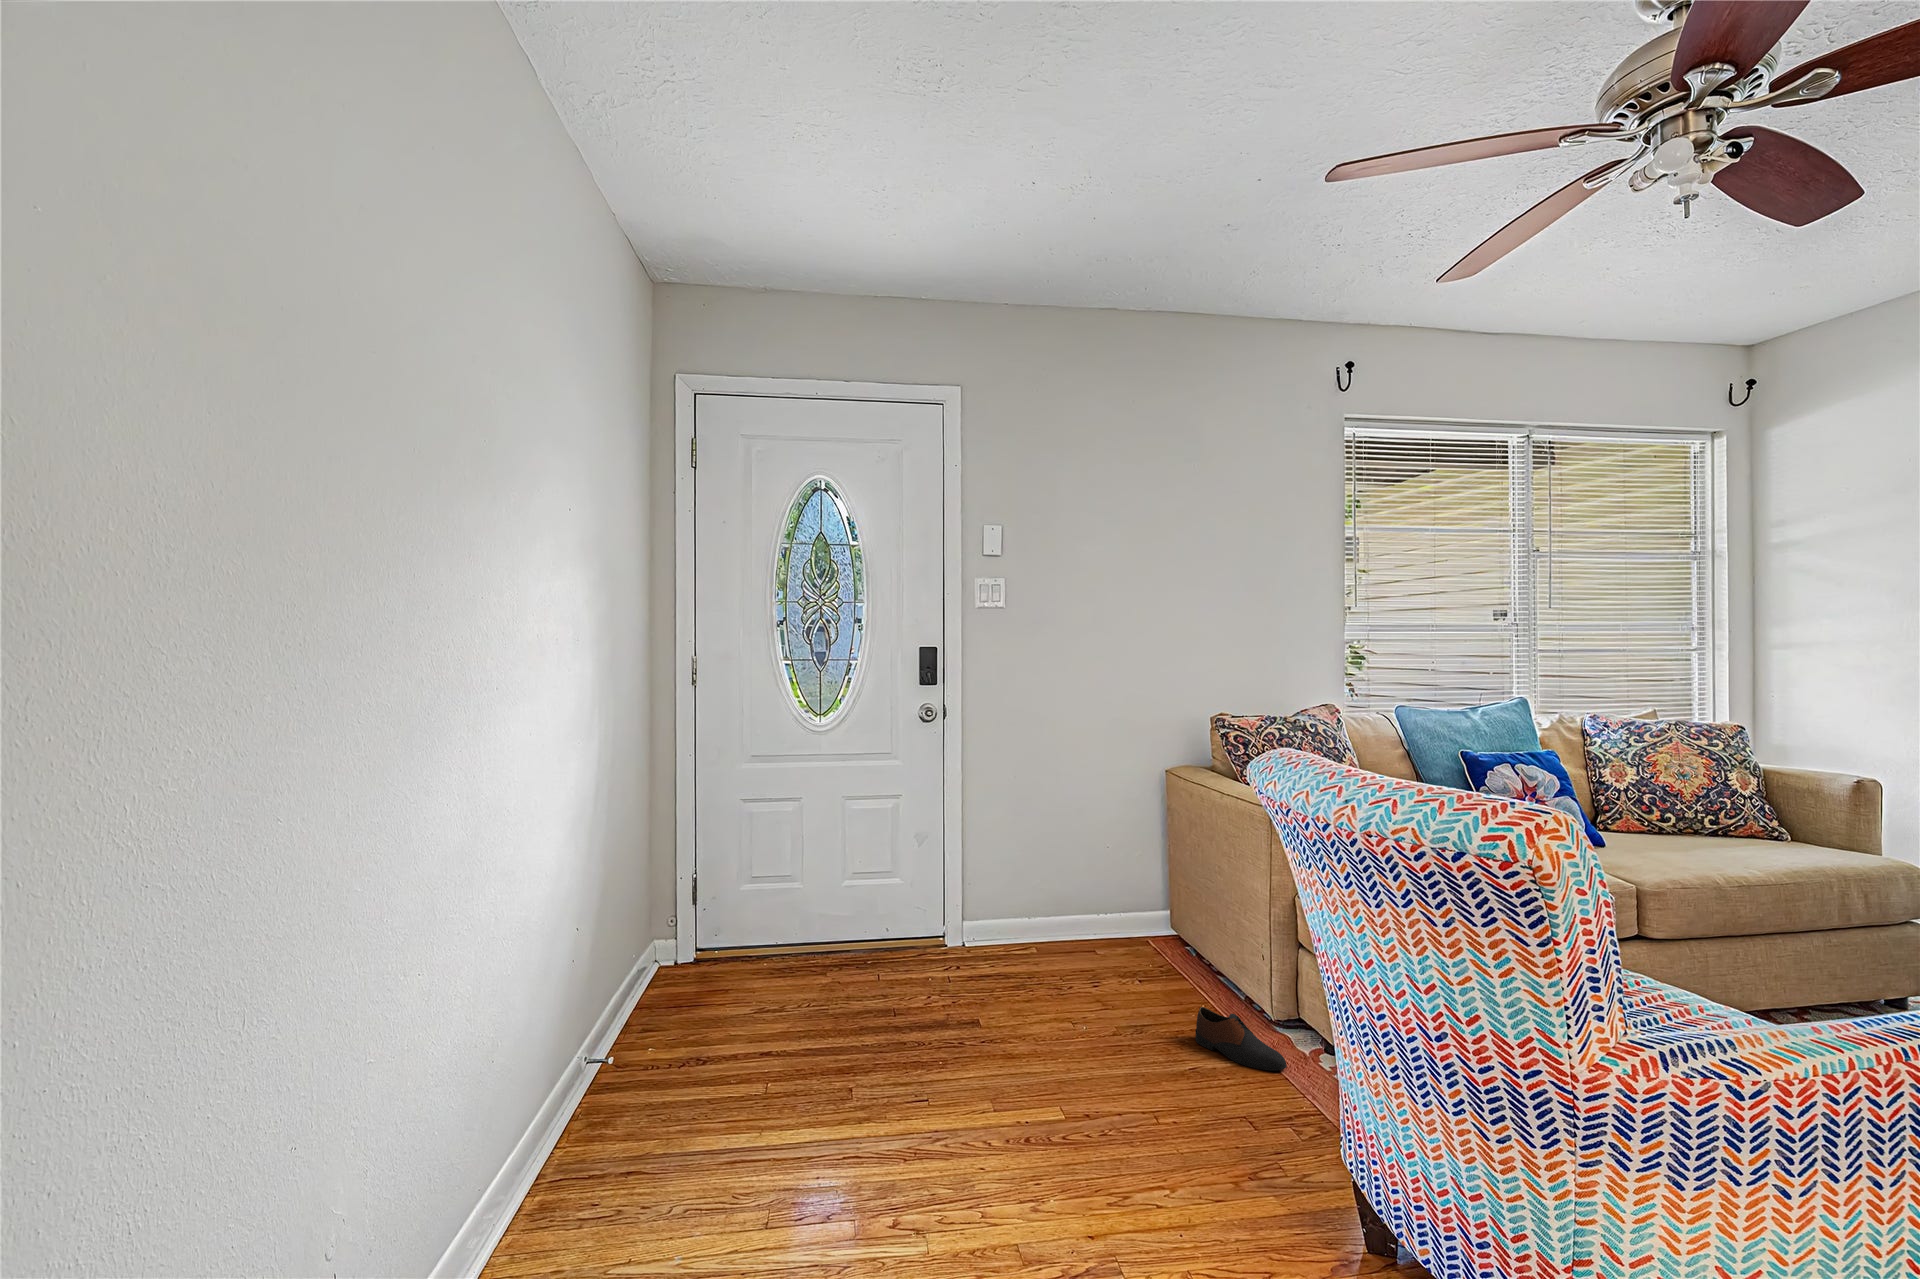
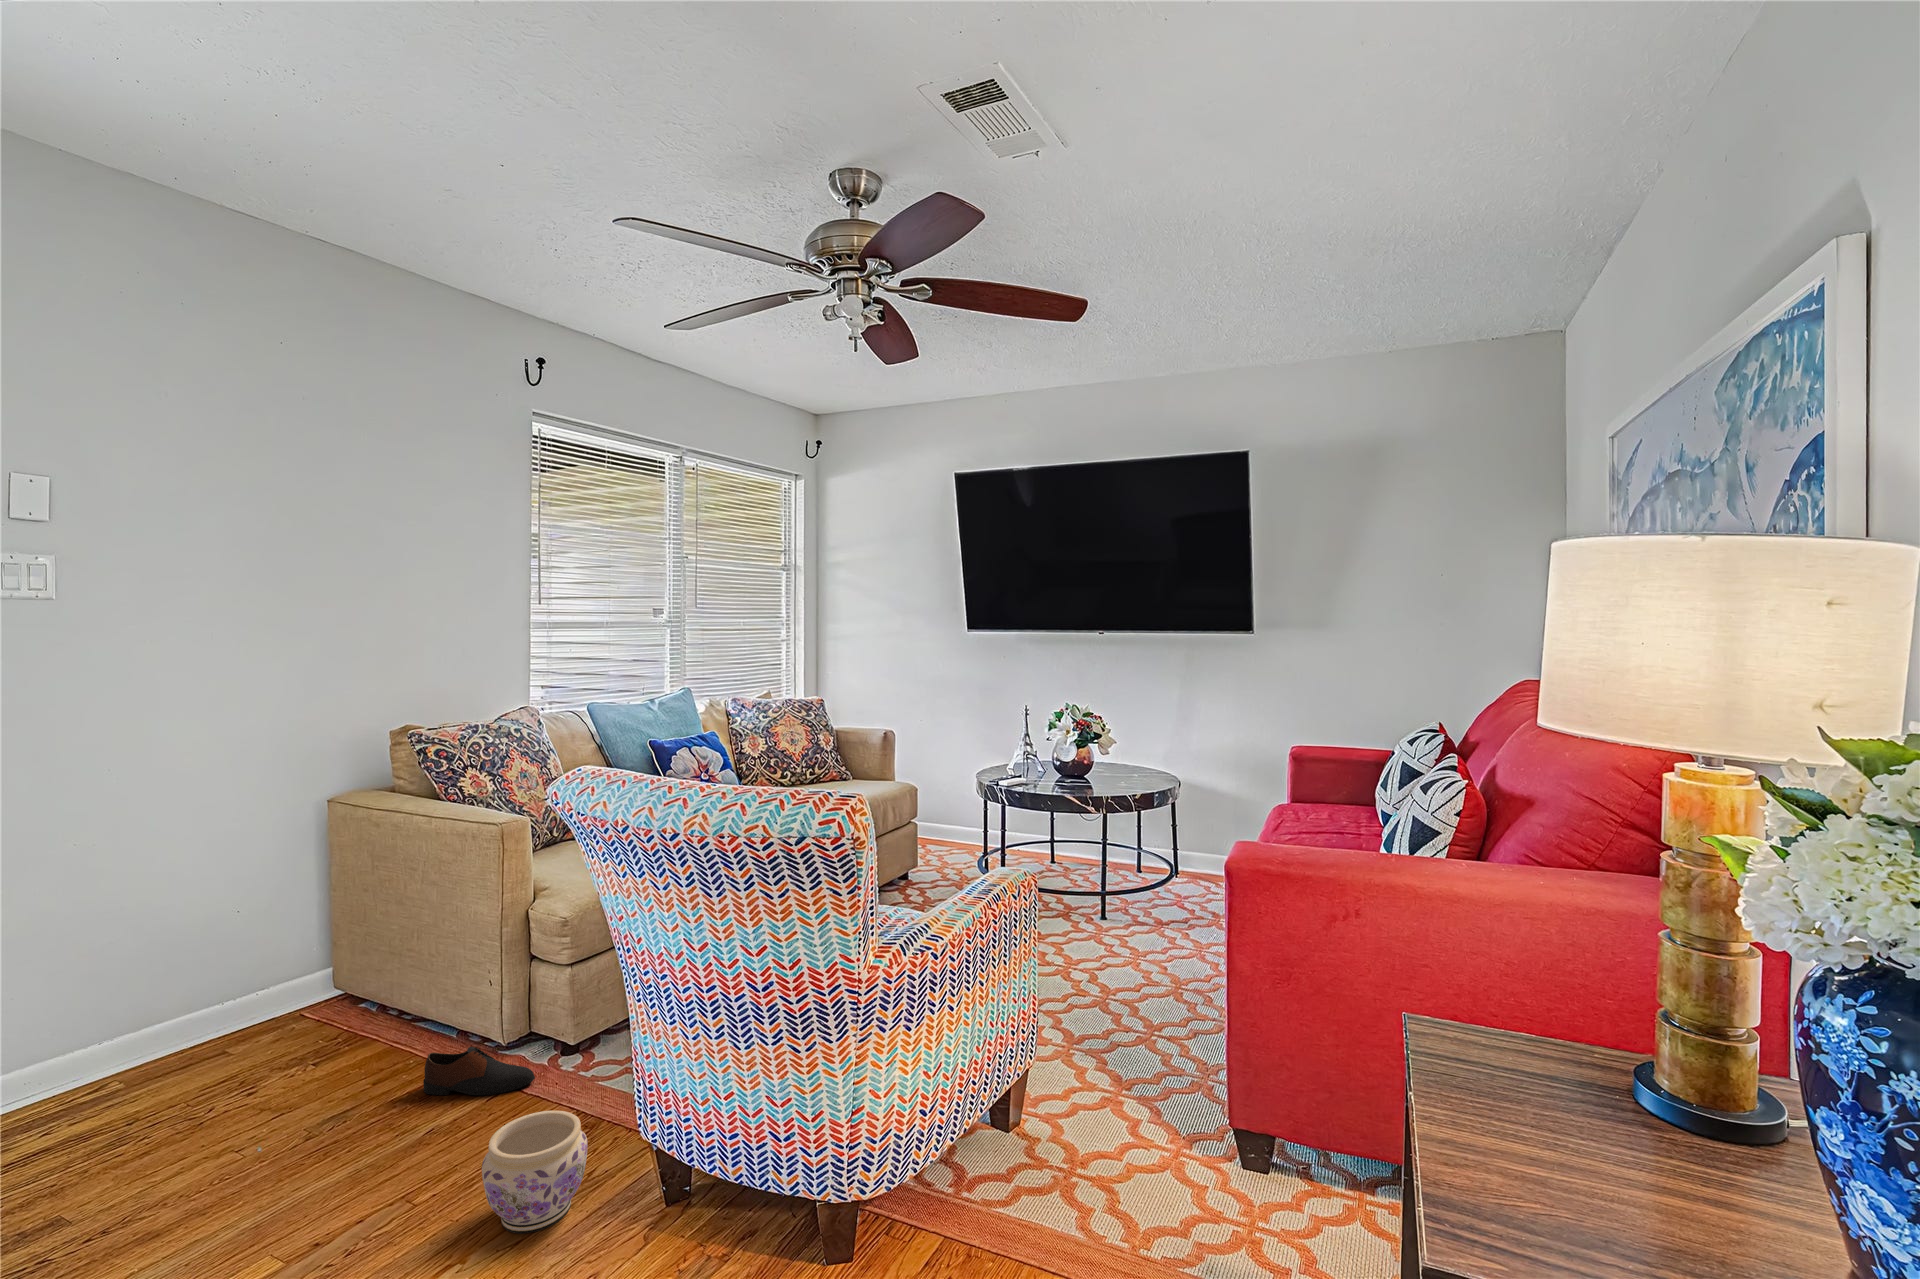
planter: none [1193,1088,1292,1206] -> present [482,1111,588,1233]

